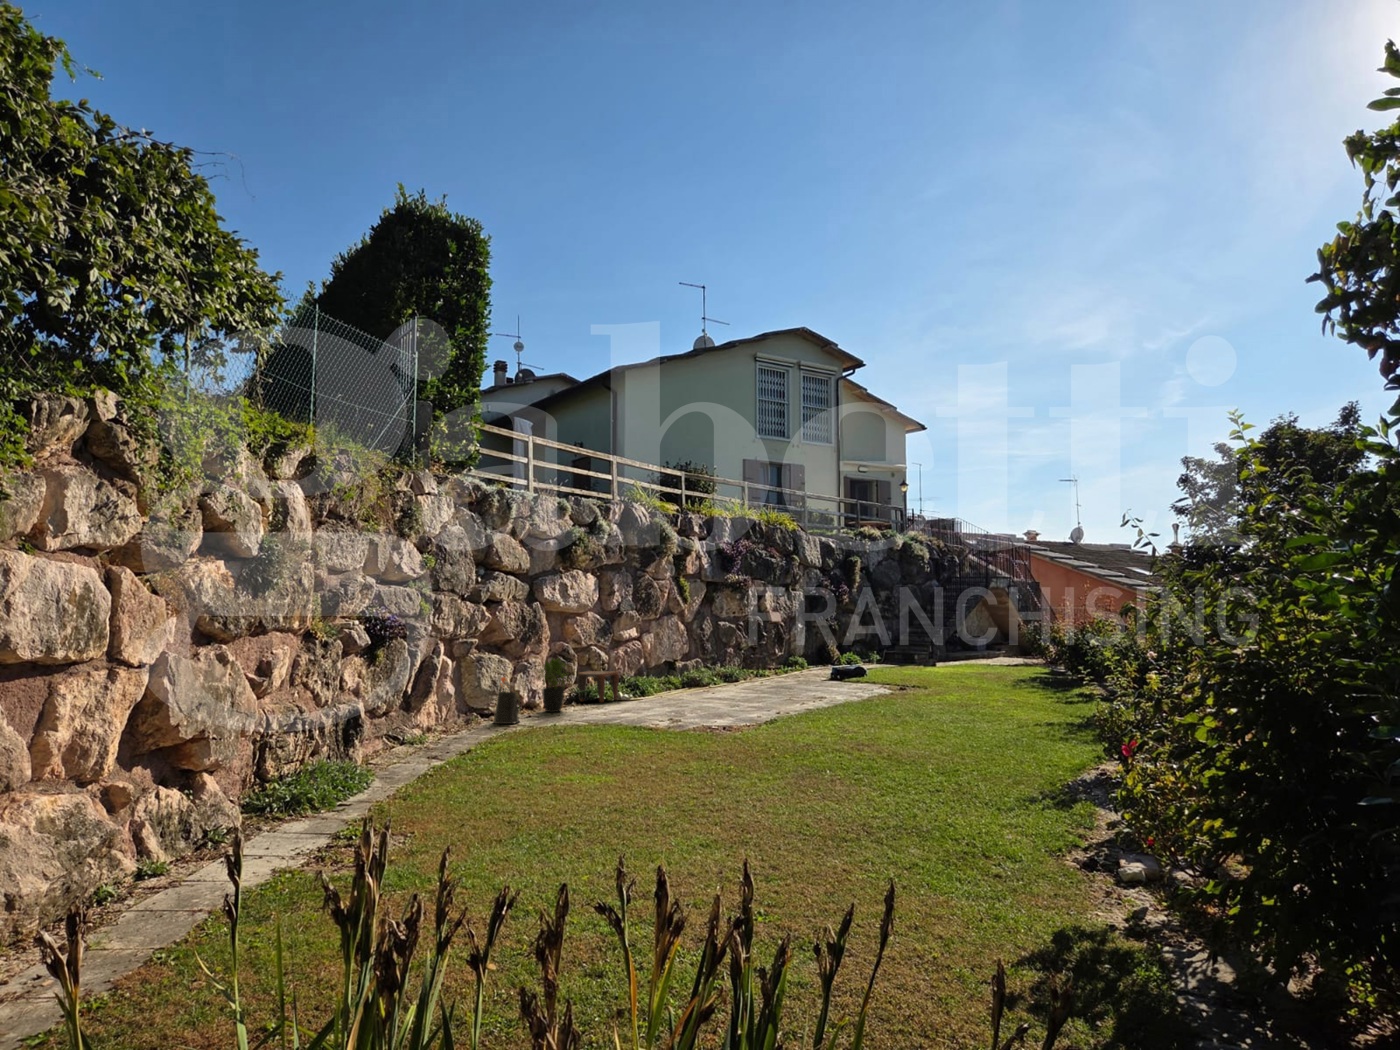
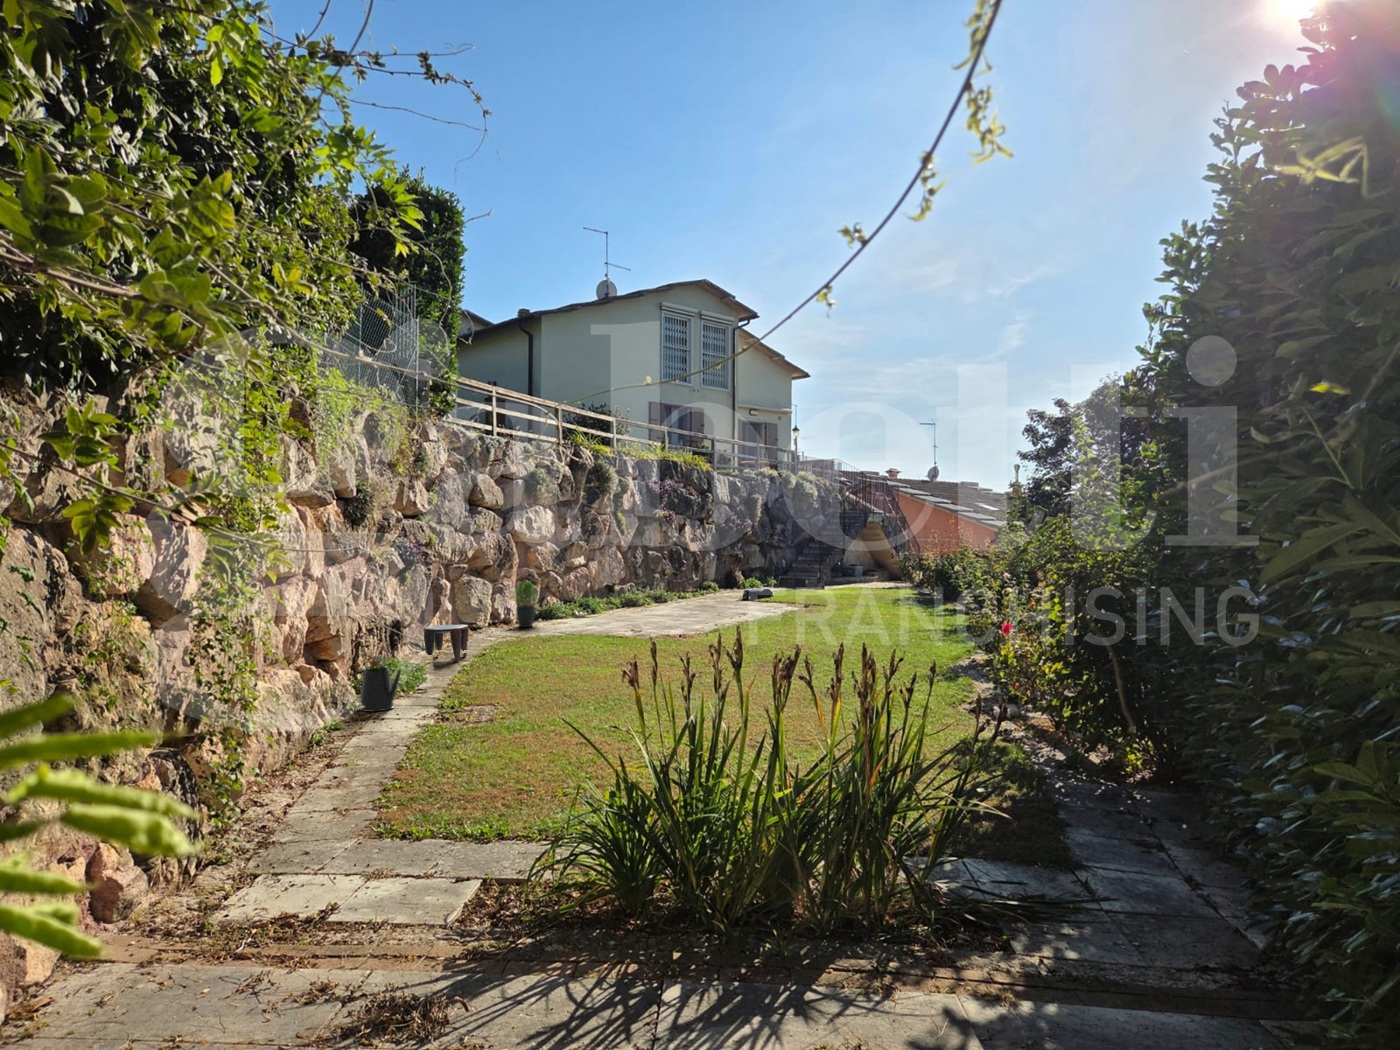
stool: present [578,671,619,702] -> present [424,625,468,661]
watering can: present [494,677,520,724] -> present [355,653,401,712]

